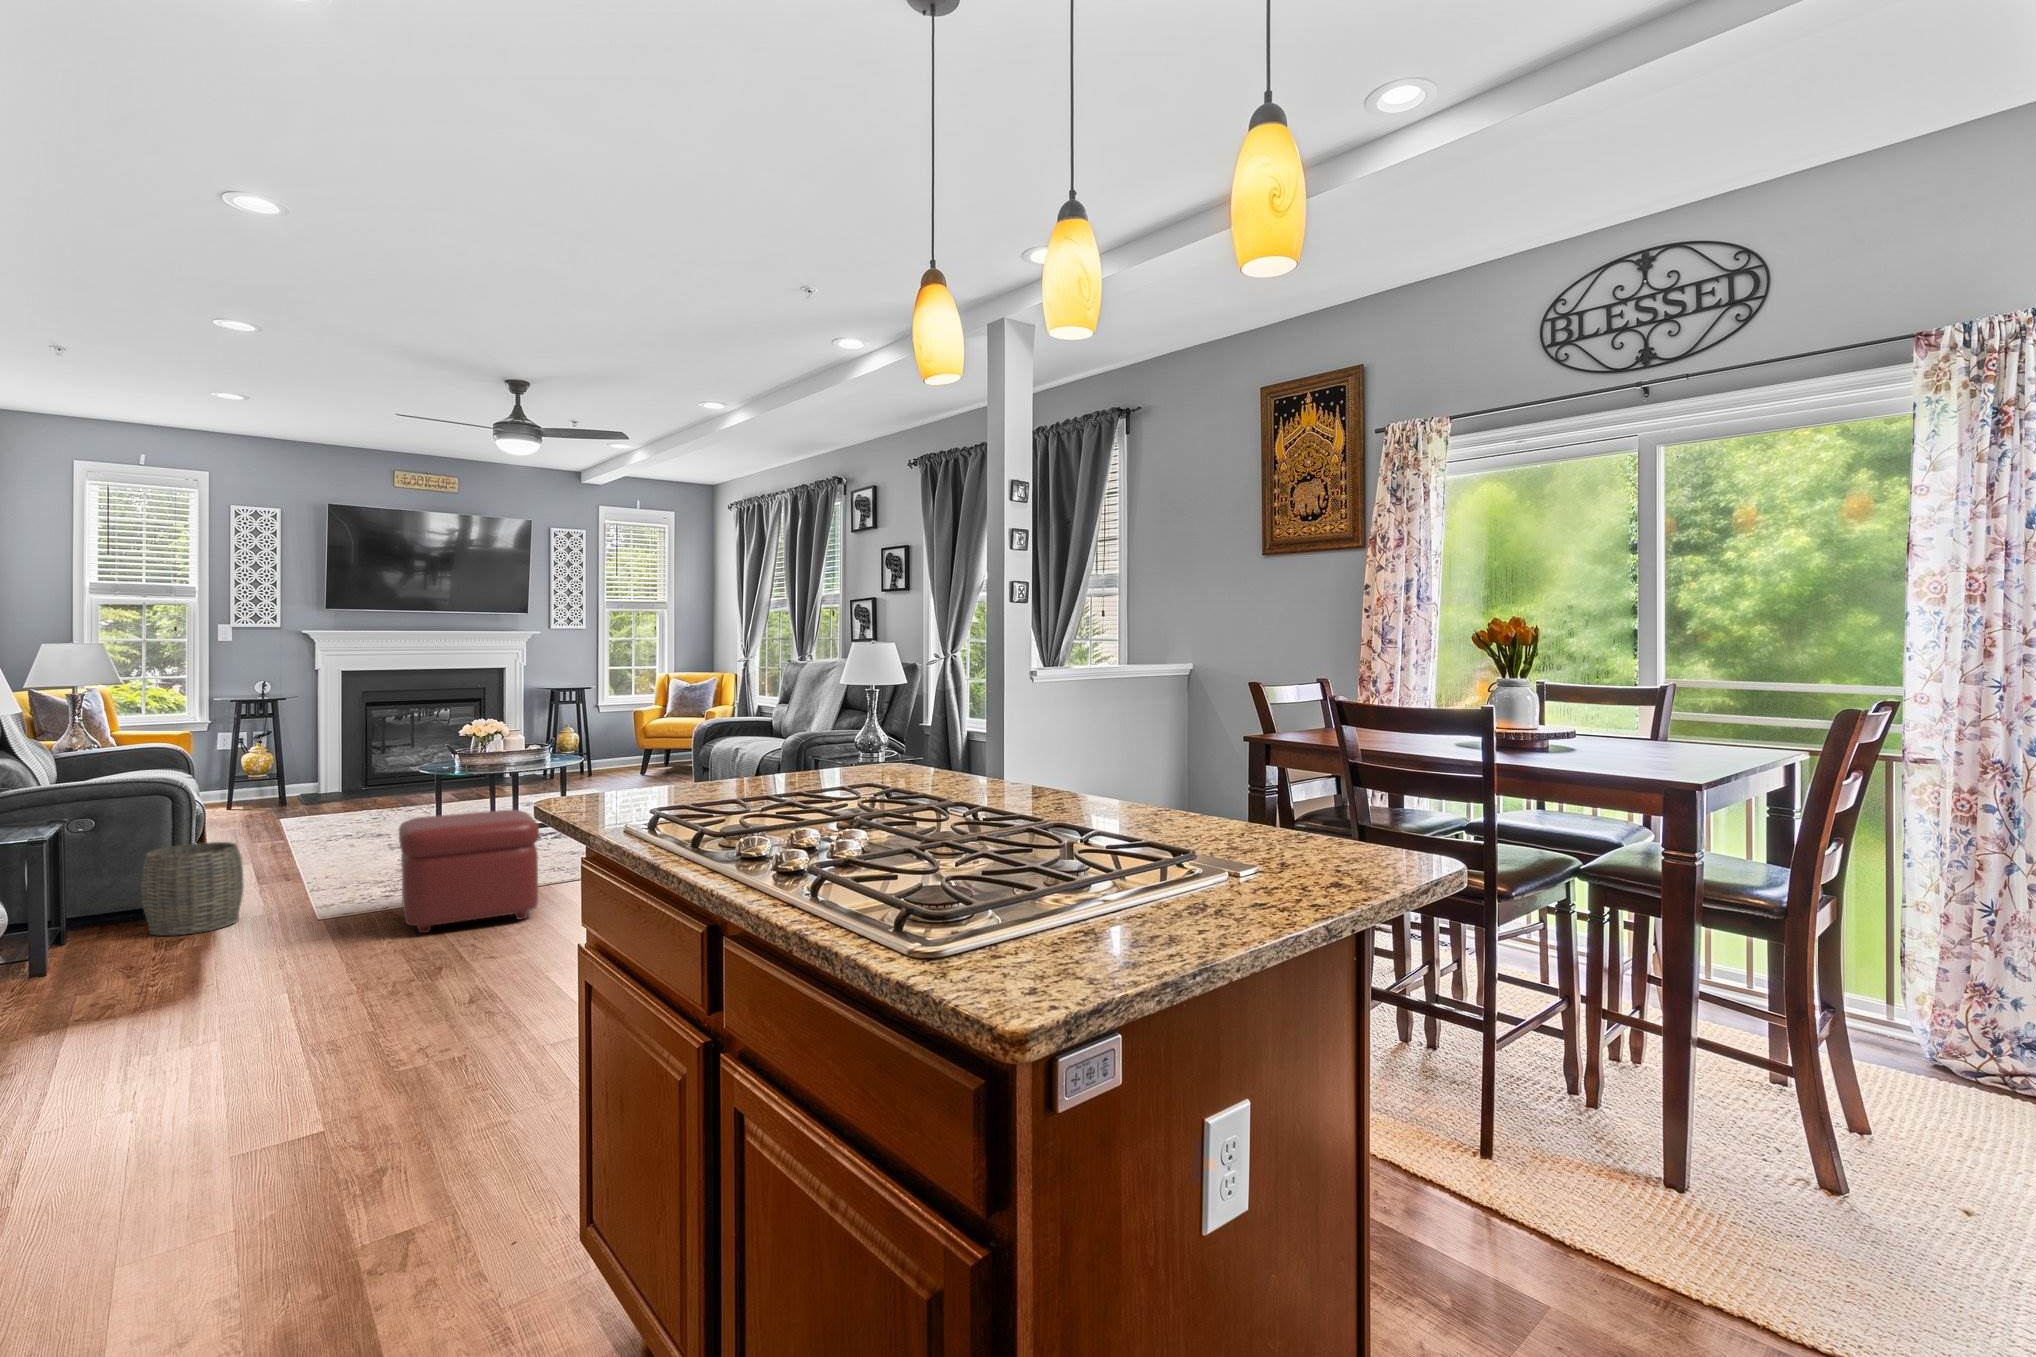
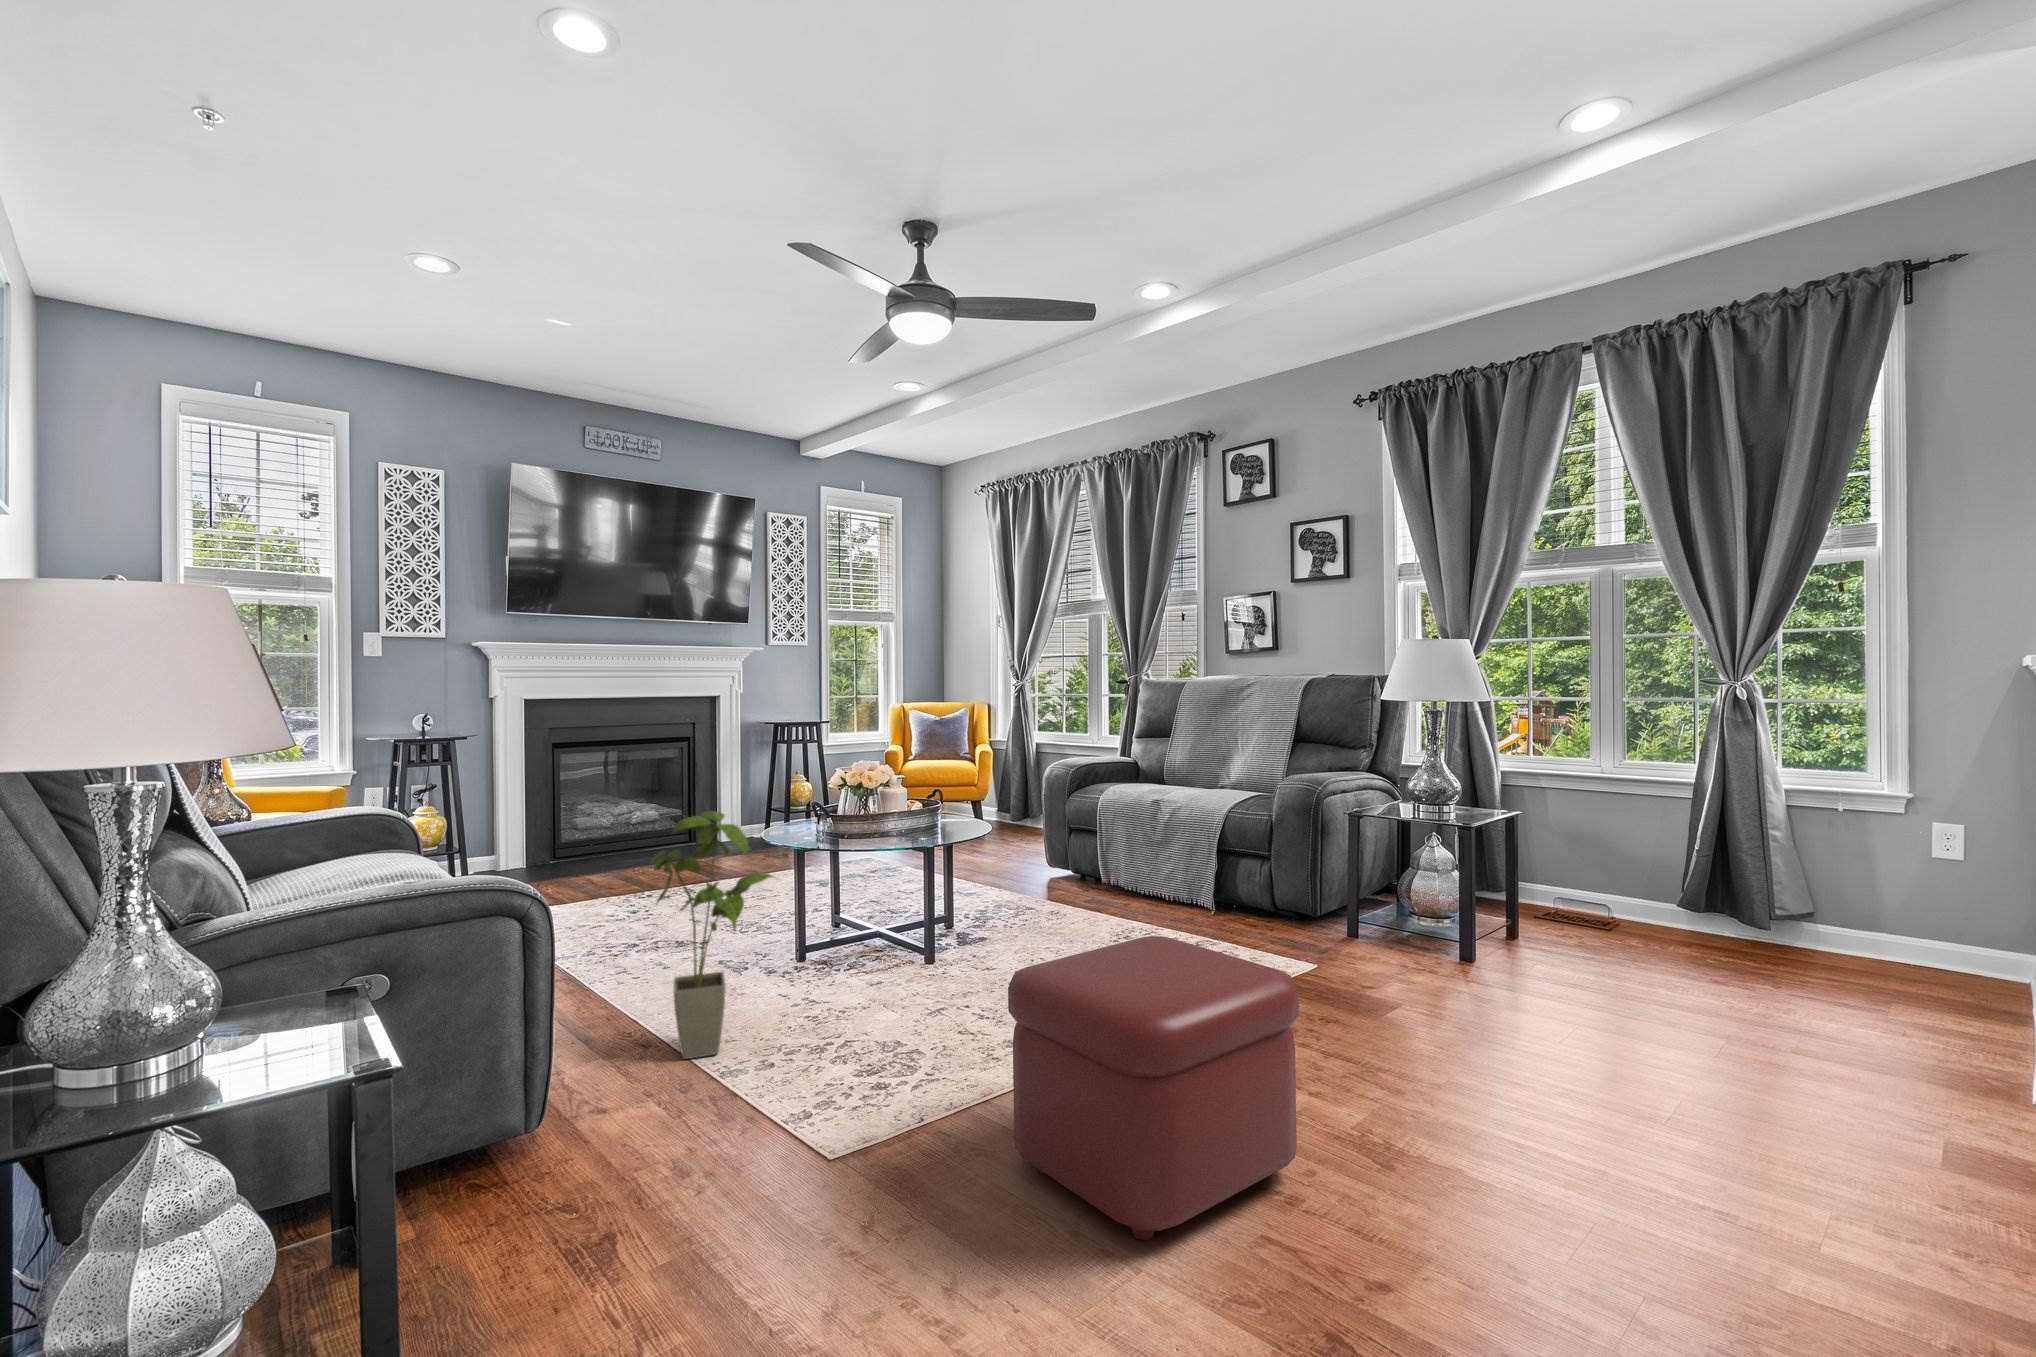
house plant: none [287,742,376,879] -> present [651,811,775,1059]
woven basket: present [141,842,244,936] -> none [515,1035,704,1285]

